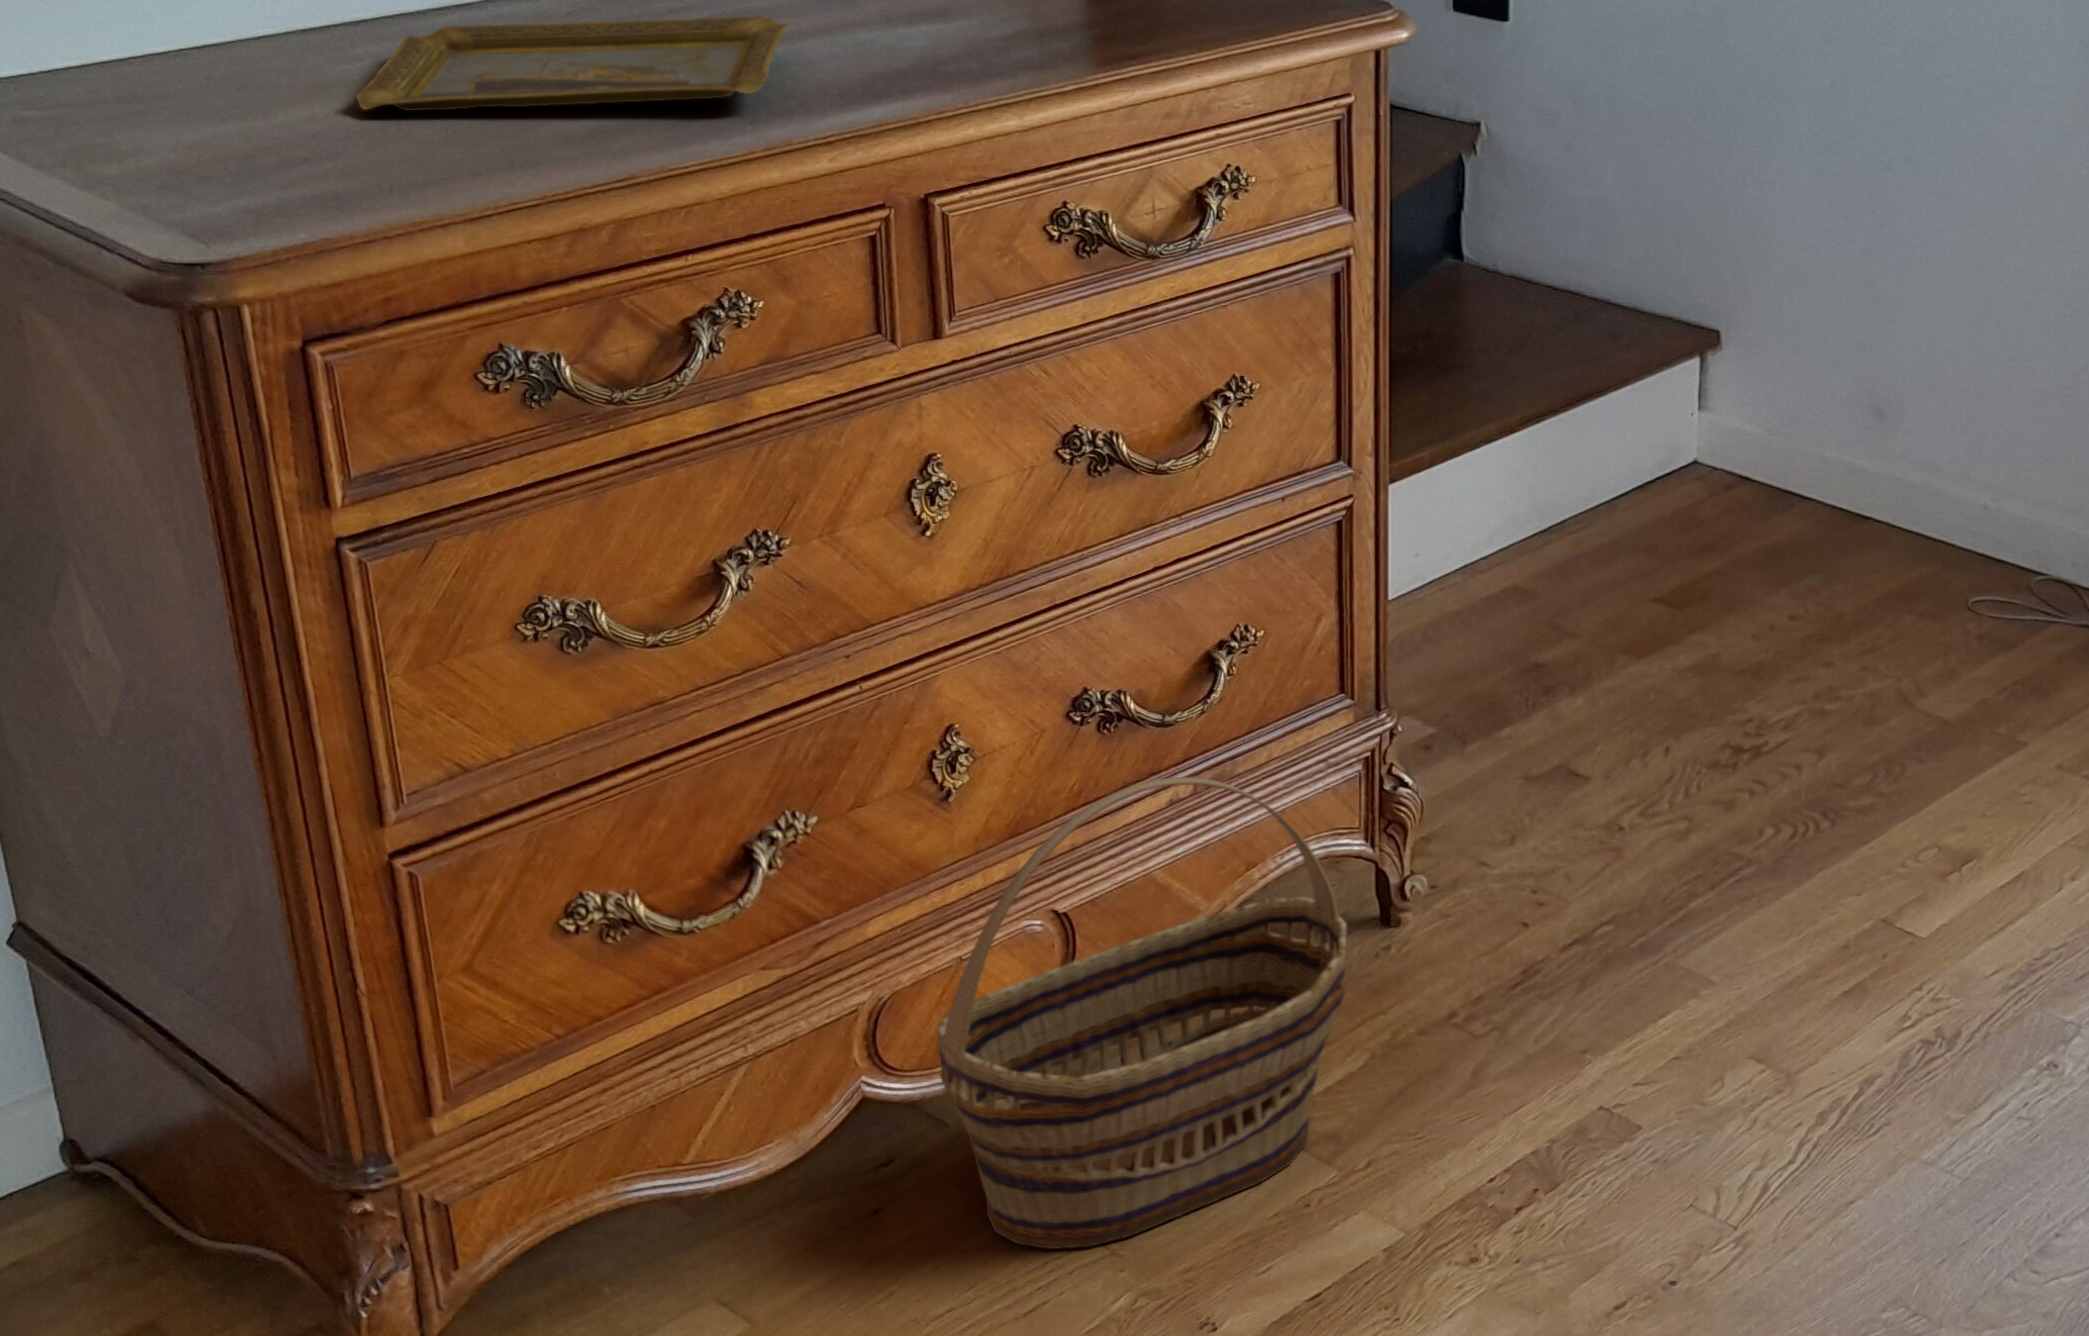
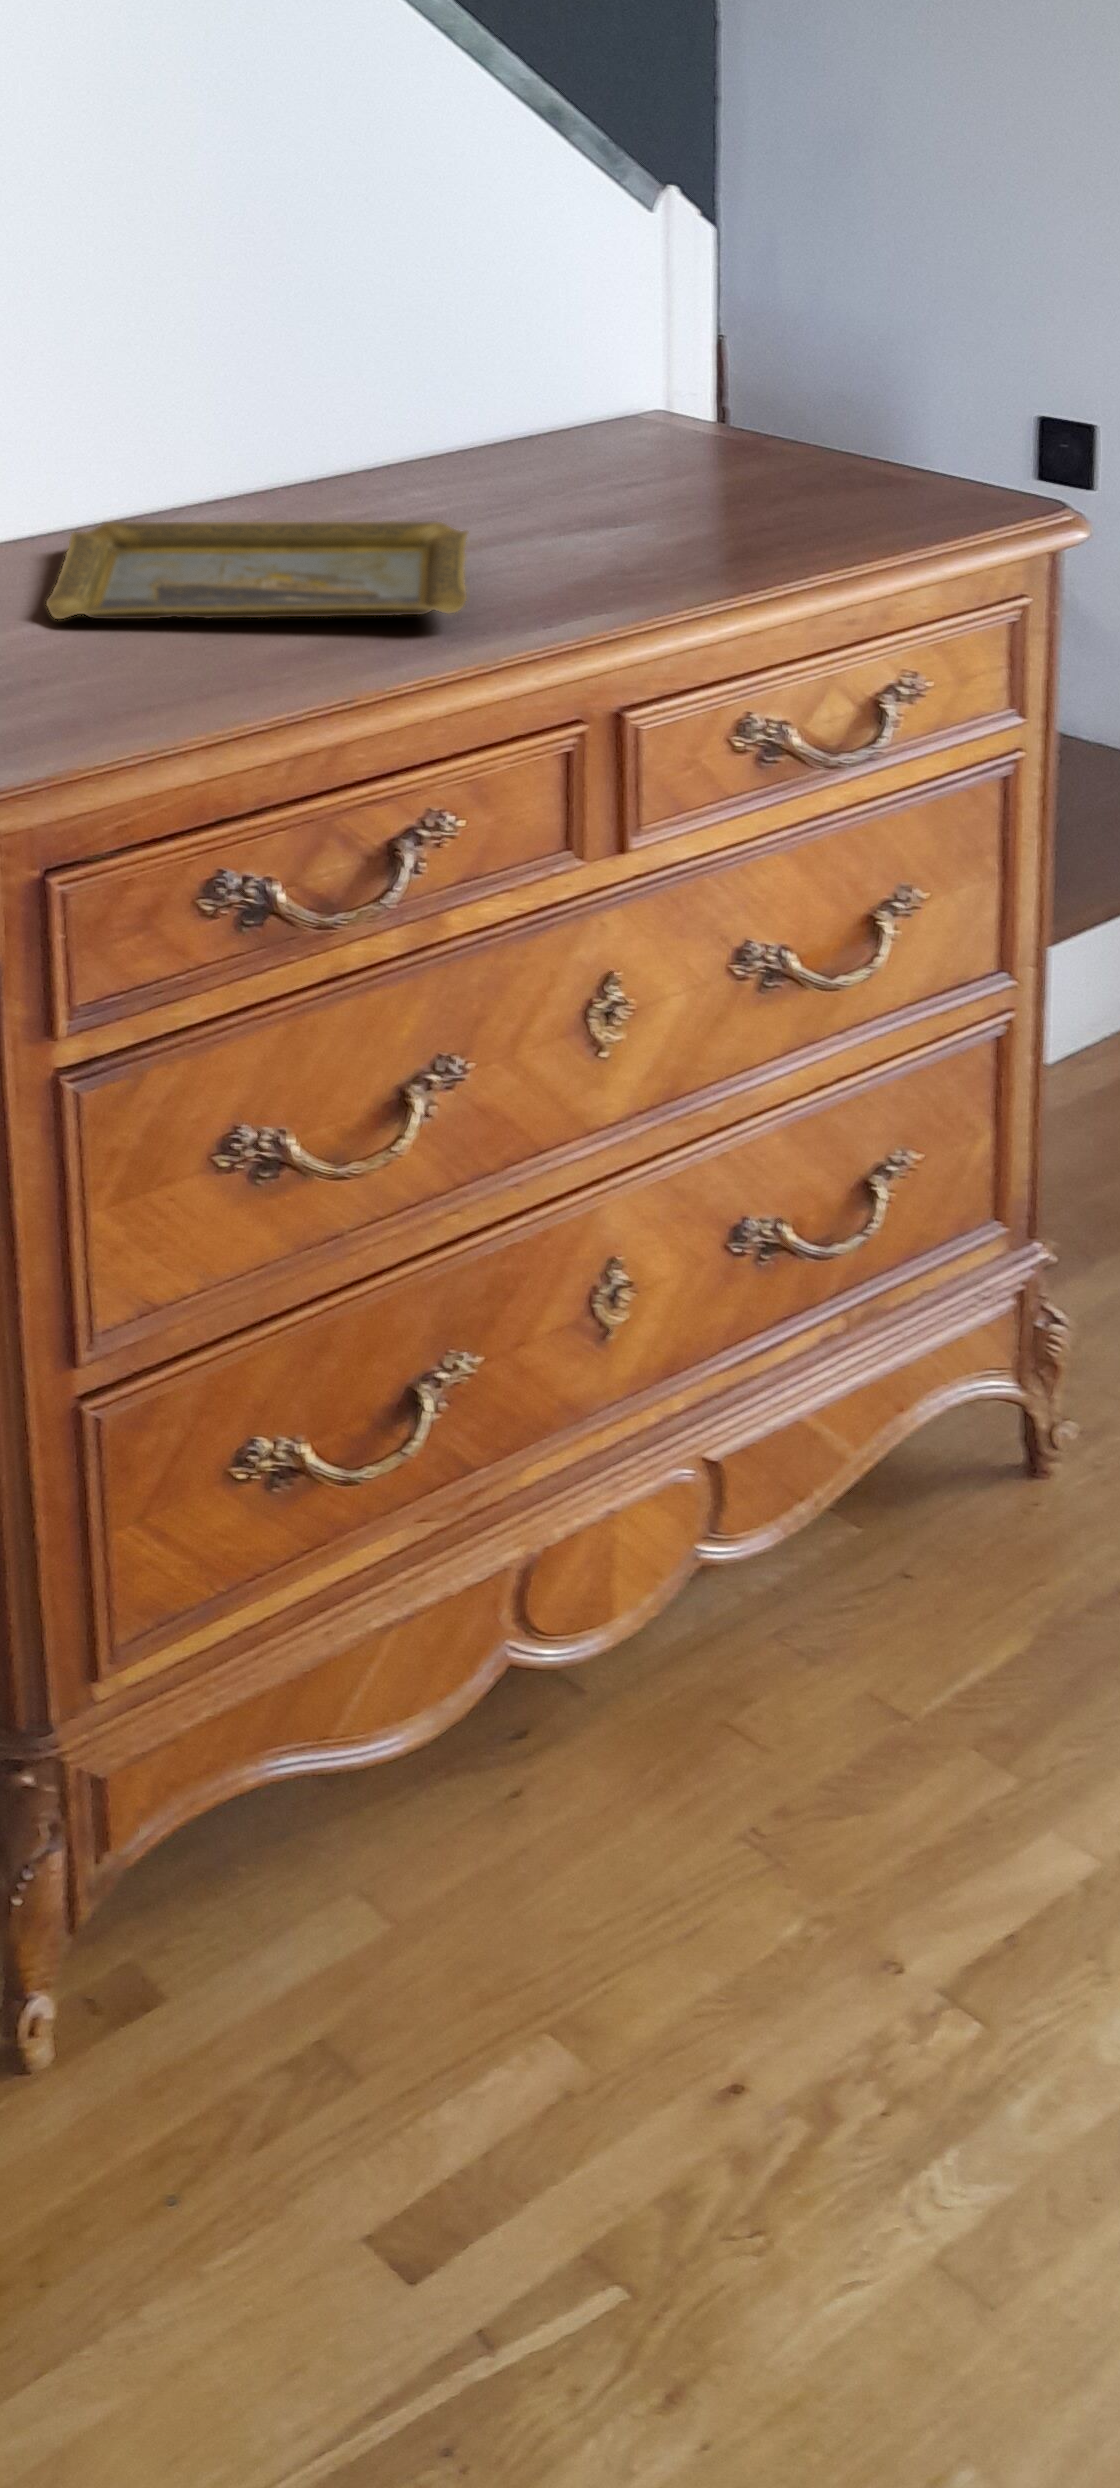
basket: present [937,777,1346,1249] -> none [603,1316,1024,1836]

